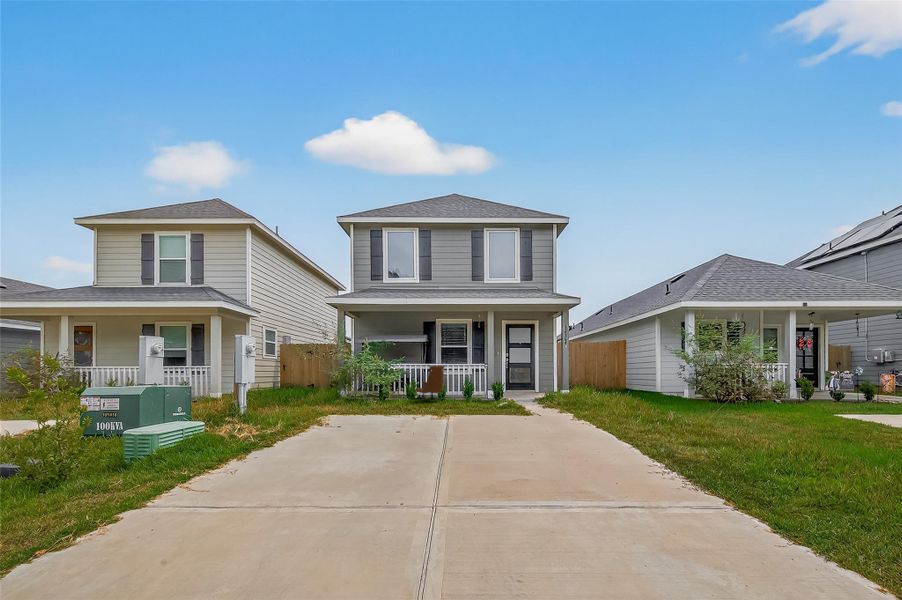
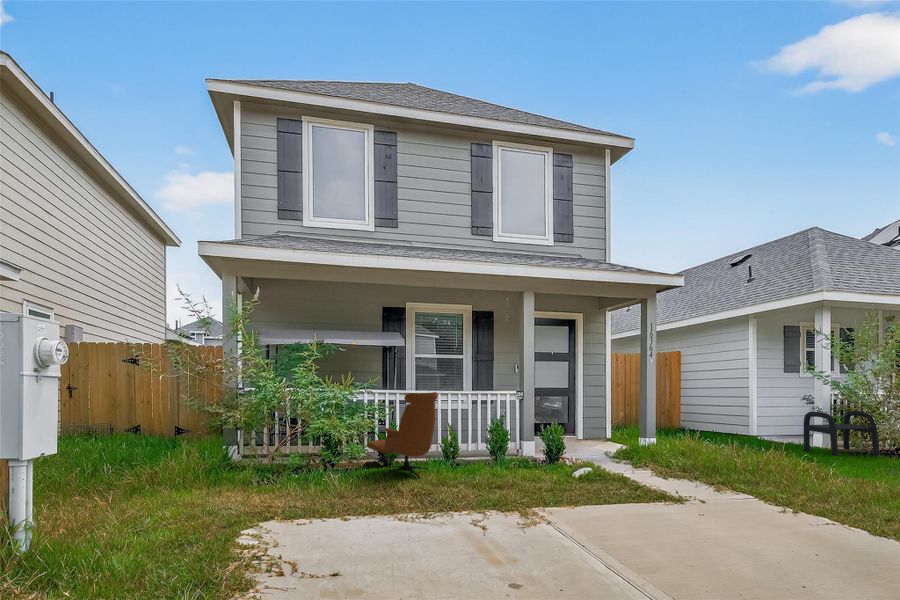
bench: none [665,376,704,401] -> present [804,411,880,456]

